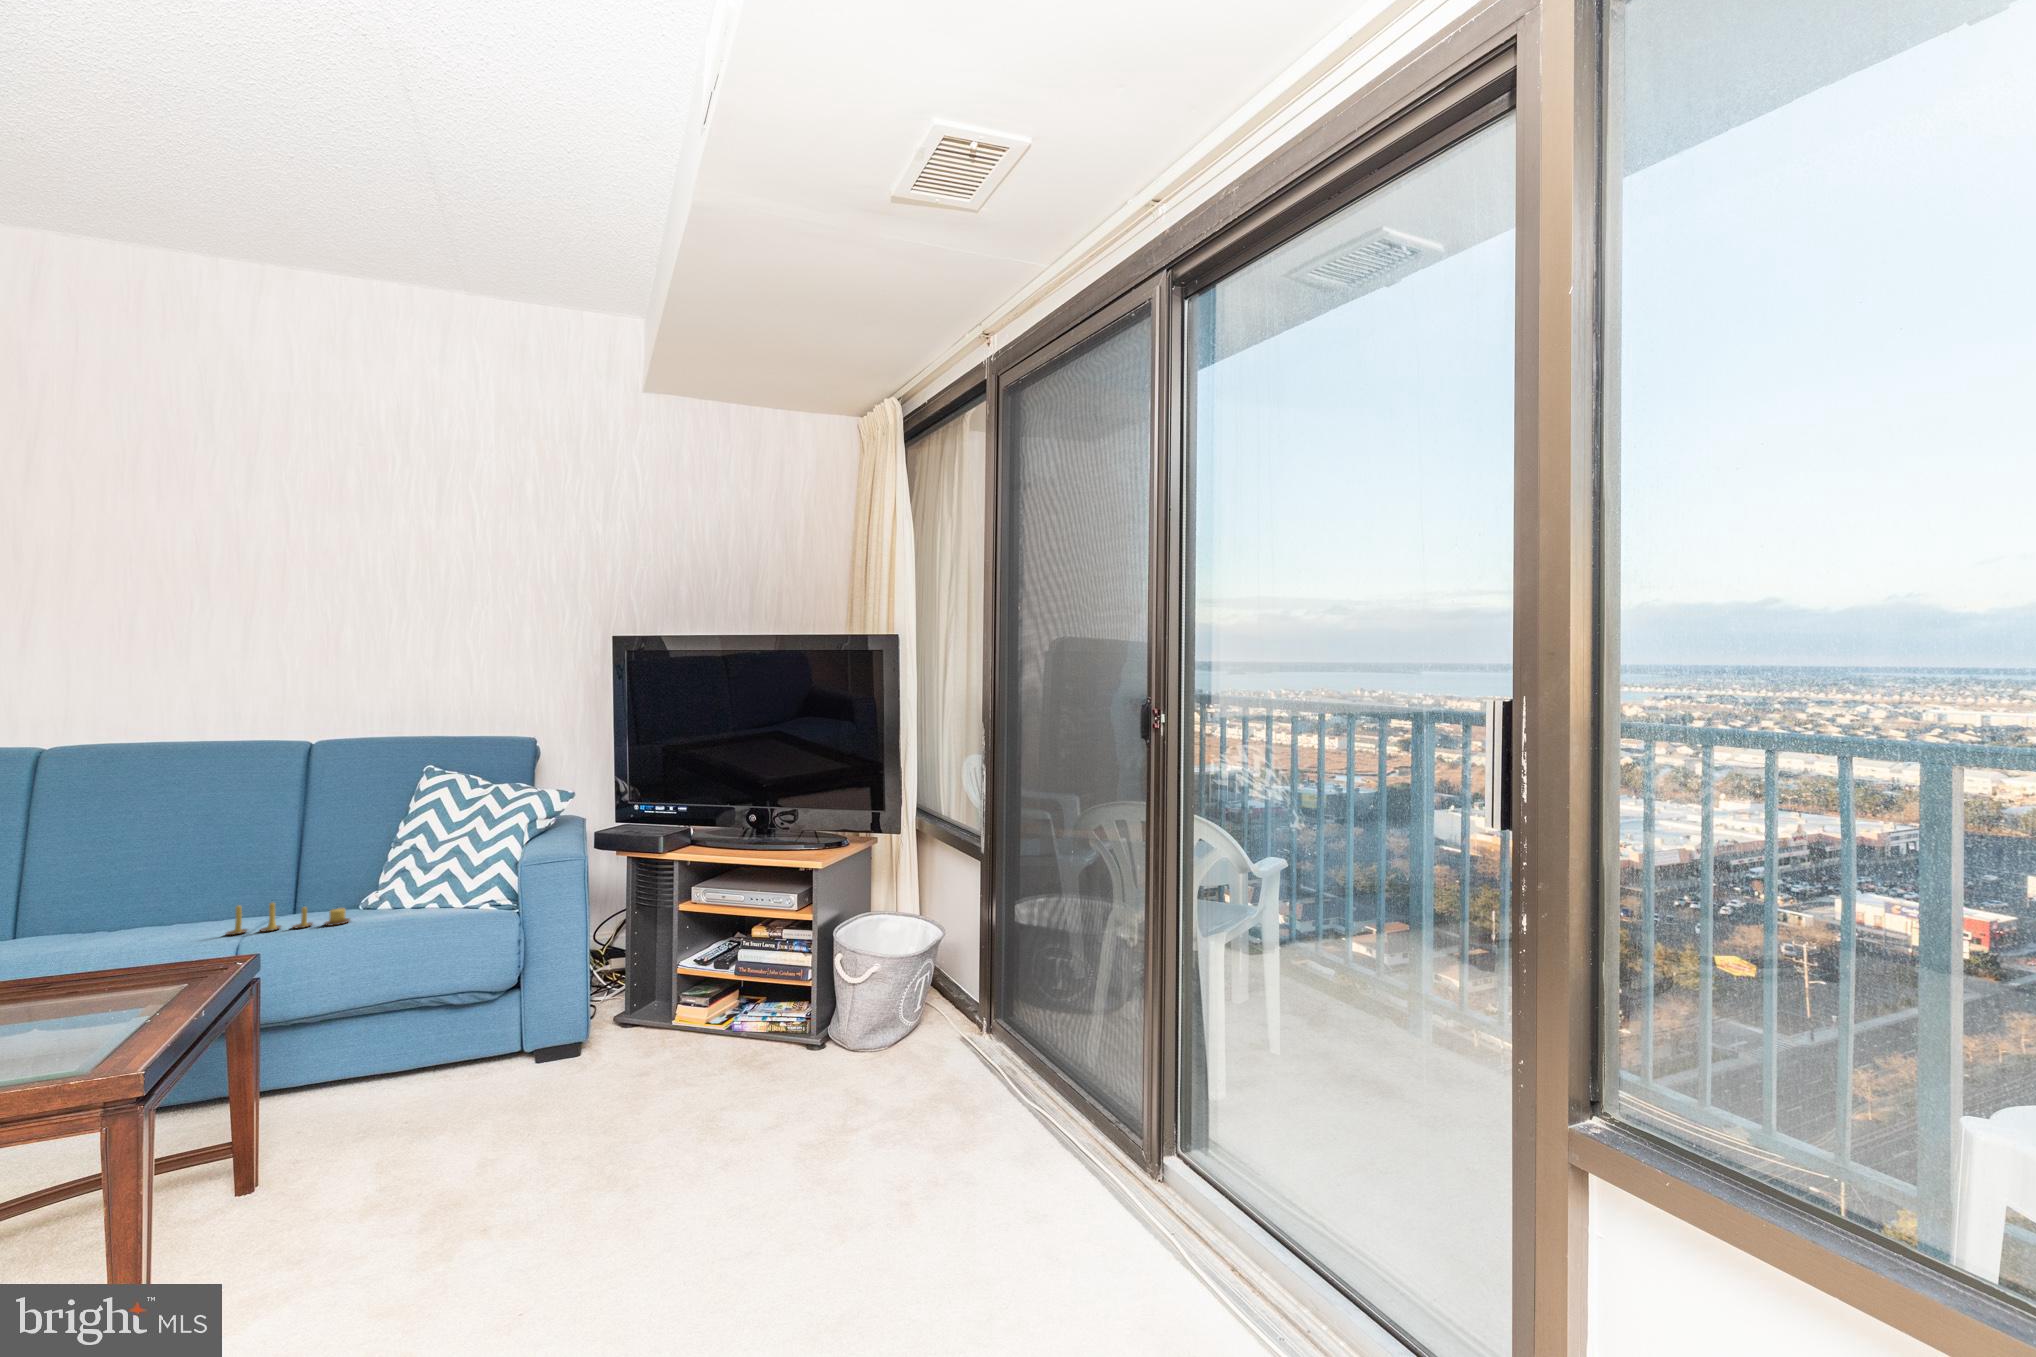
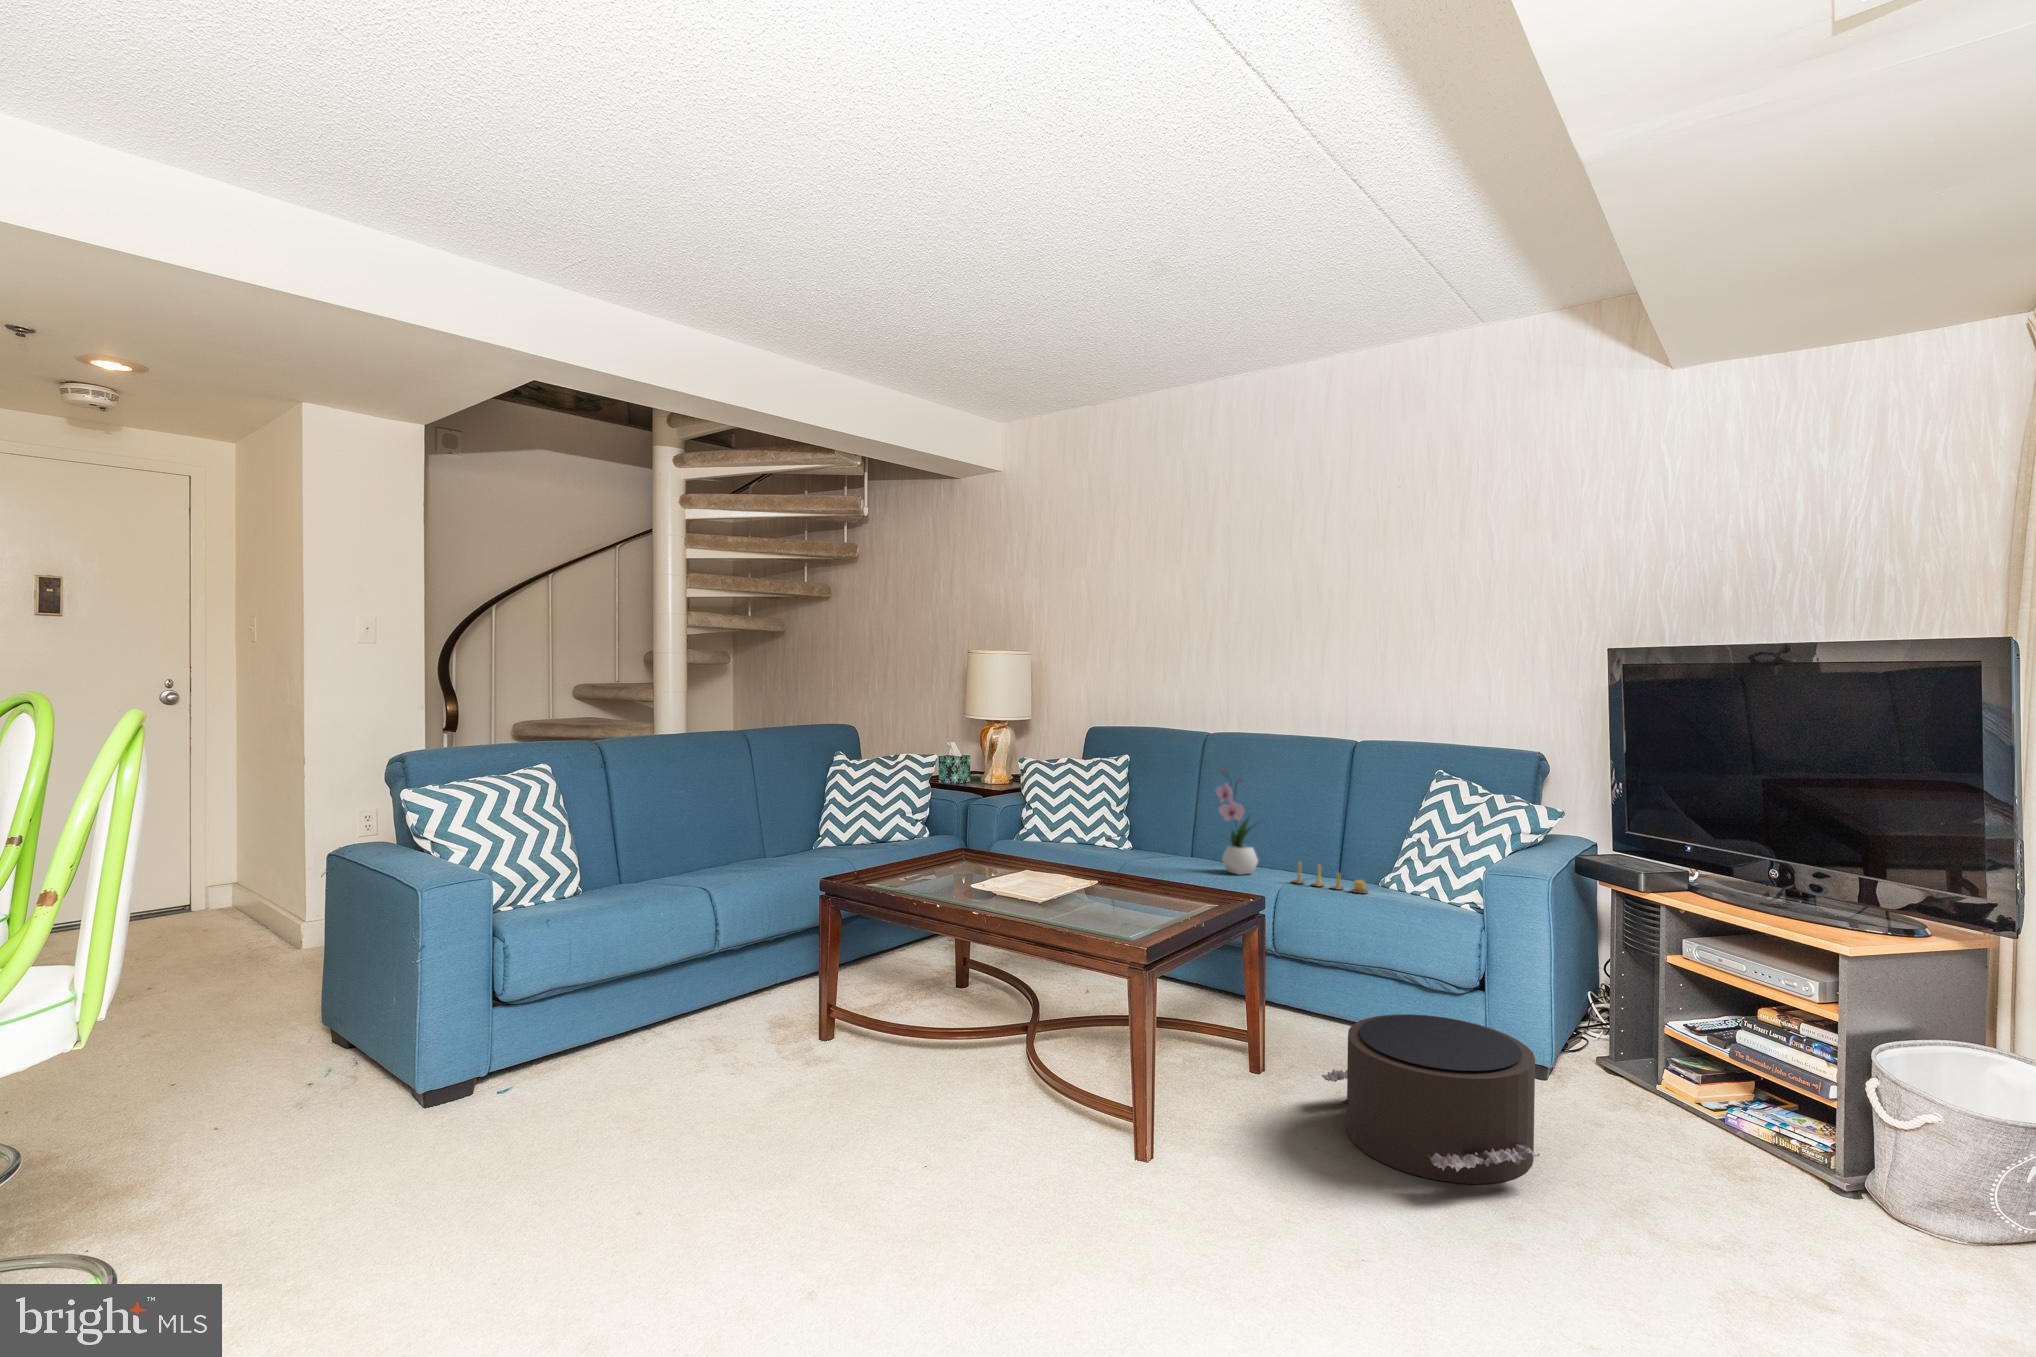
flower arrangement: none [70,799,170,946] -> present [1216,769,1262,875]
pouf: none [301,1030,603,1252] -> present [1322,1014,1540,1184]

